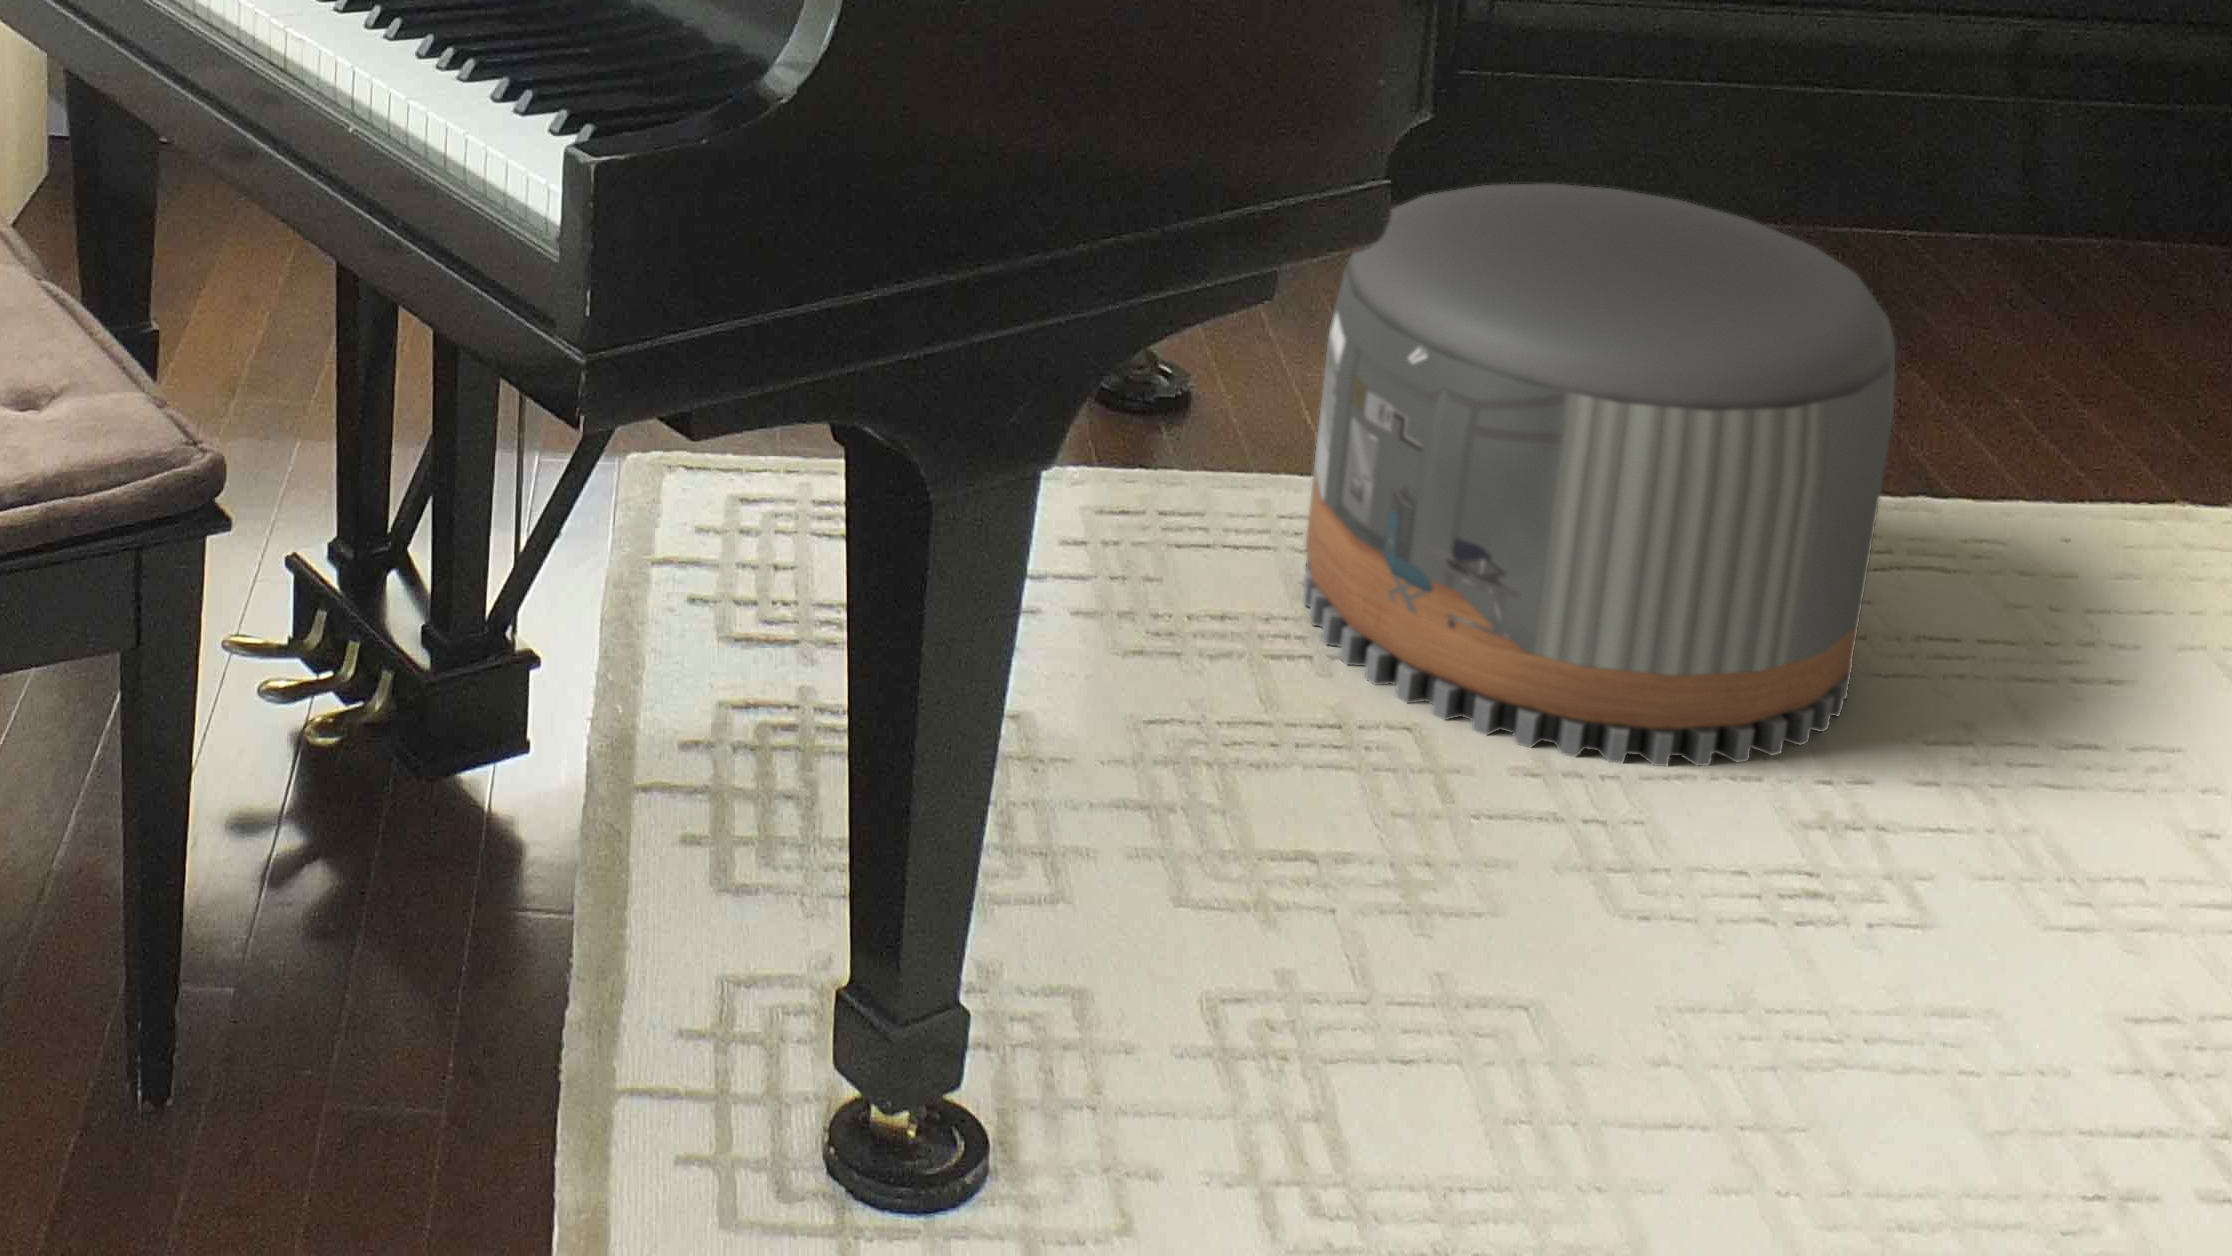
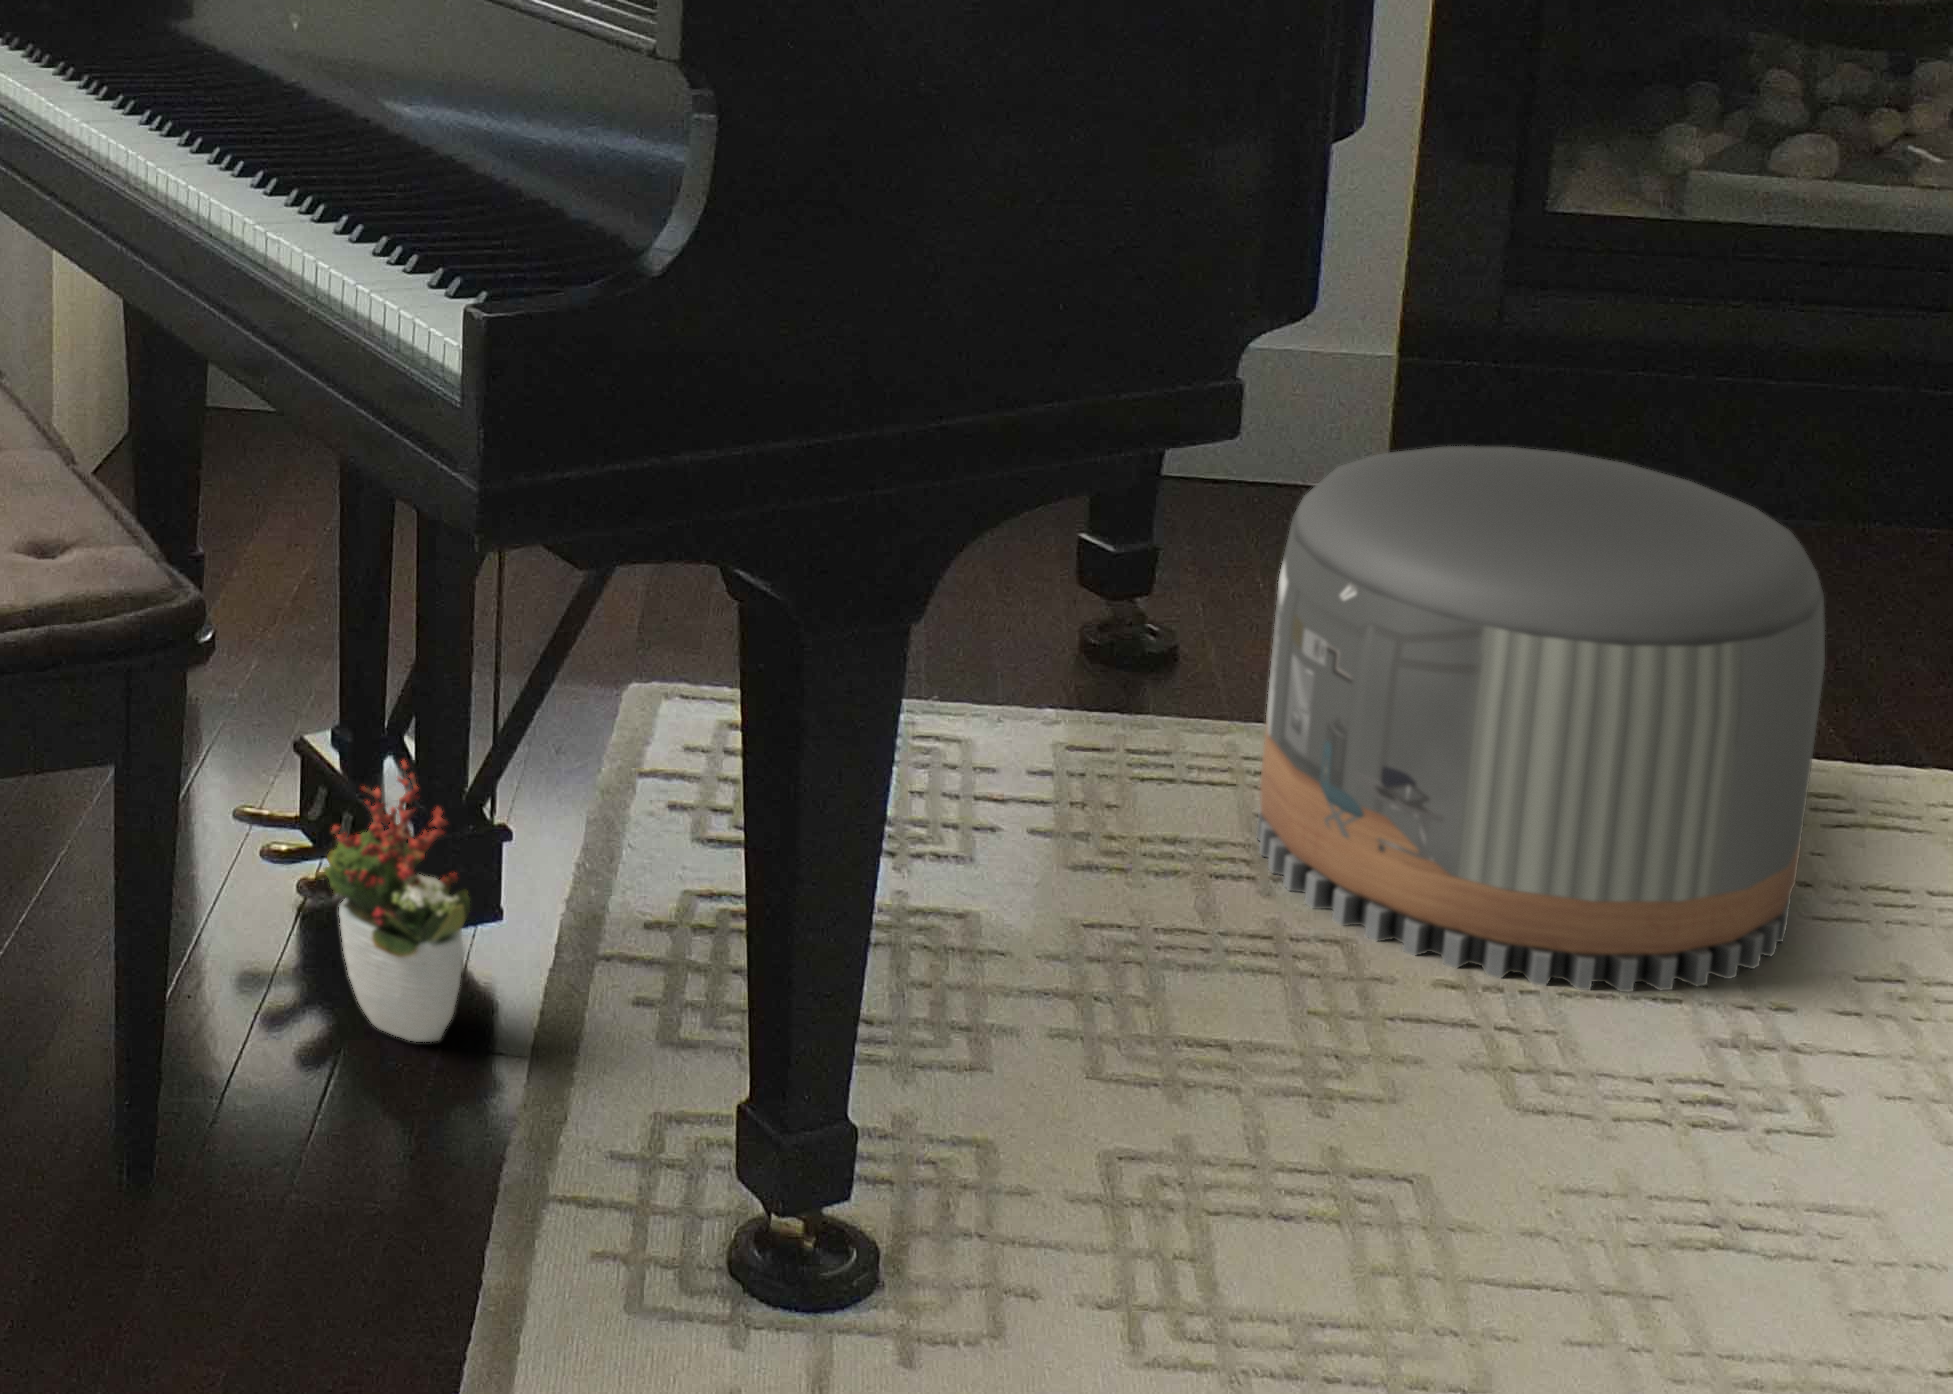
decorative plant: none [339,592,507,904] -> present [324,761,470,1042]

